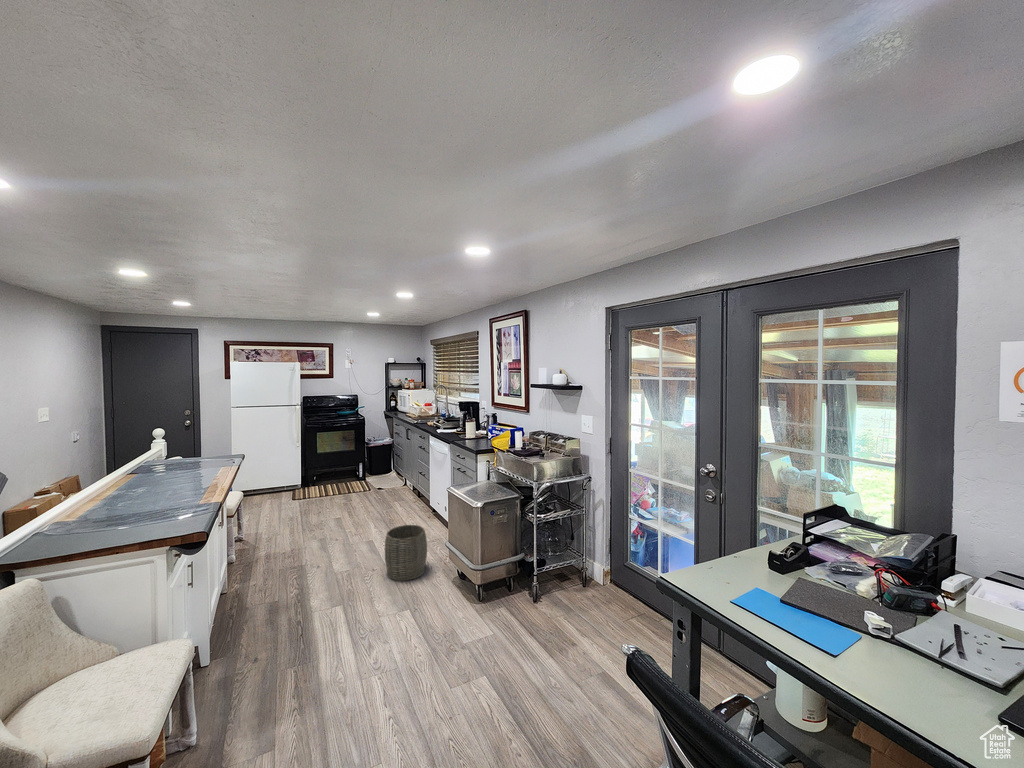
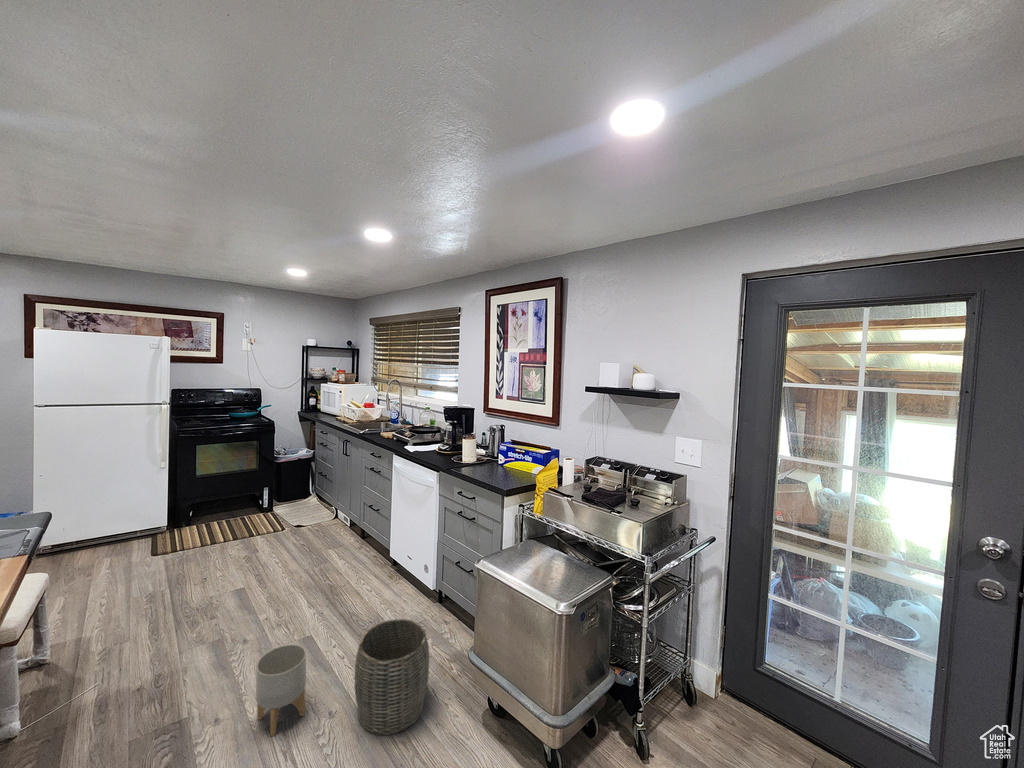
planter: none [336,532,361,575] -> present [256,644,306,736]

